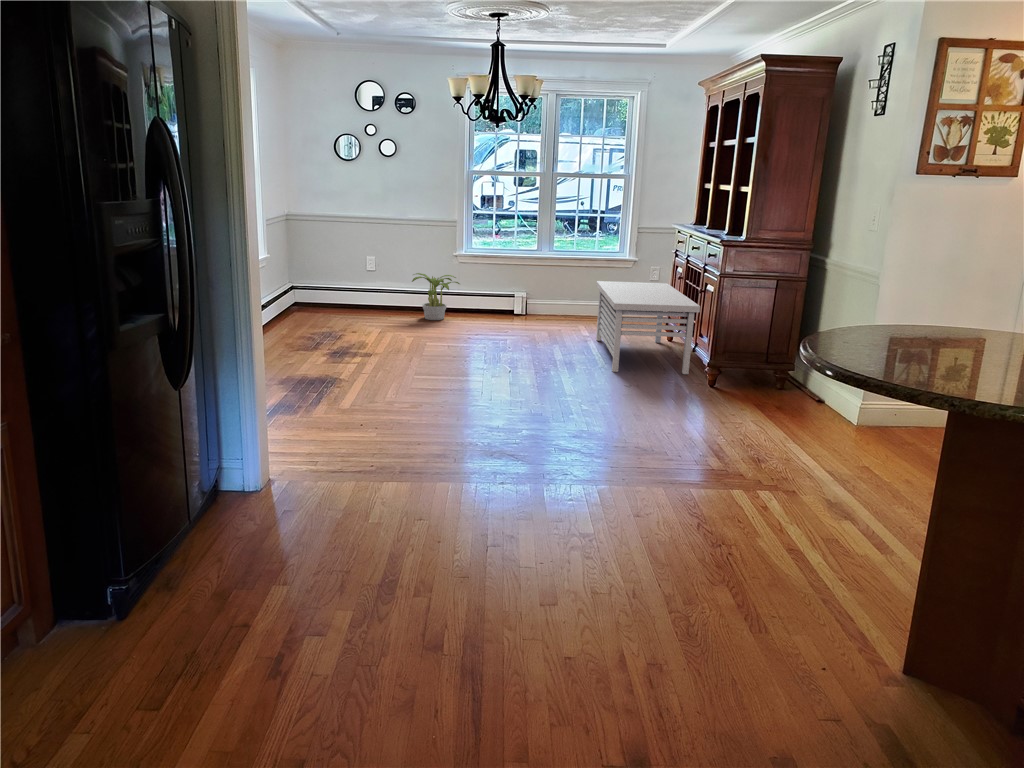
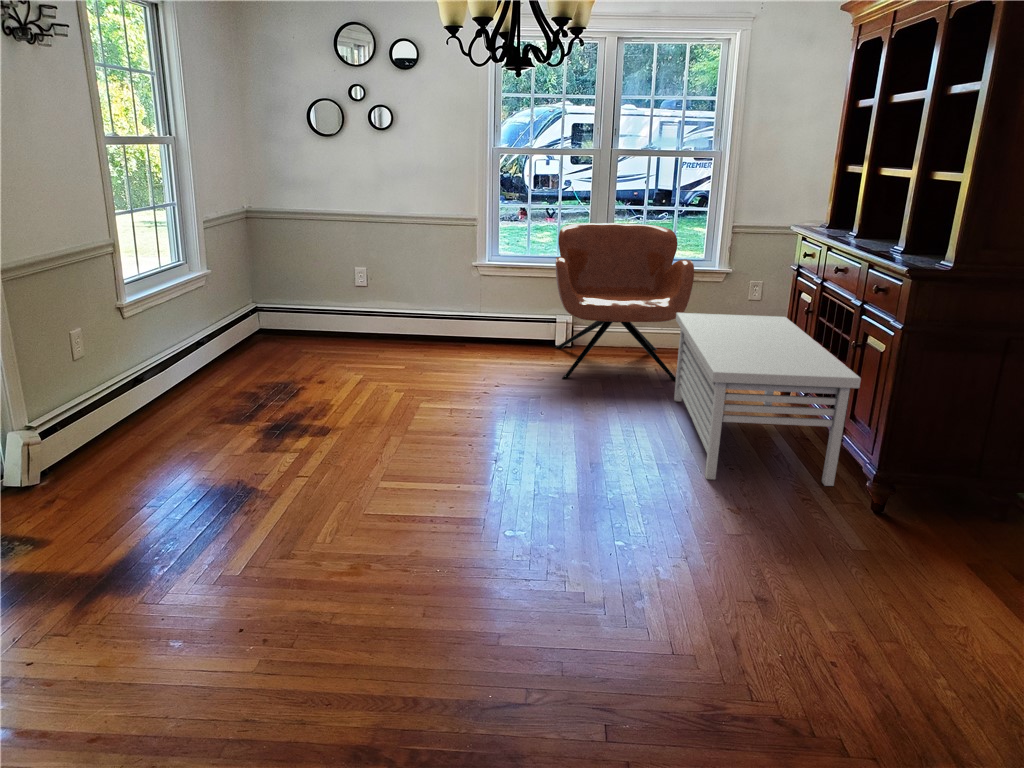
armchair: none [514,225,609,332] -> present [556,223,694,381]
potted plant: present [412,273,460,320] -> none [409,291,480,358]

